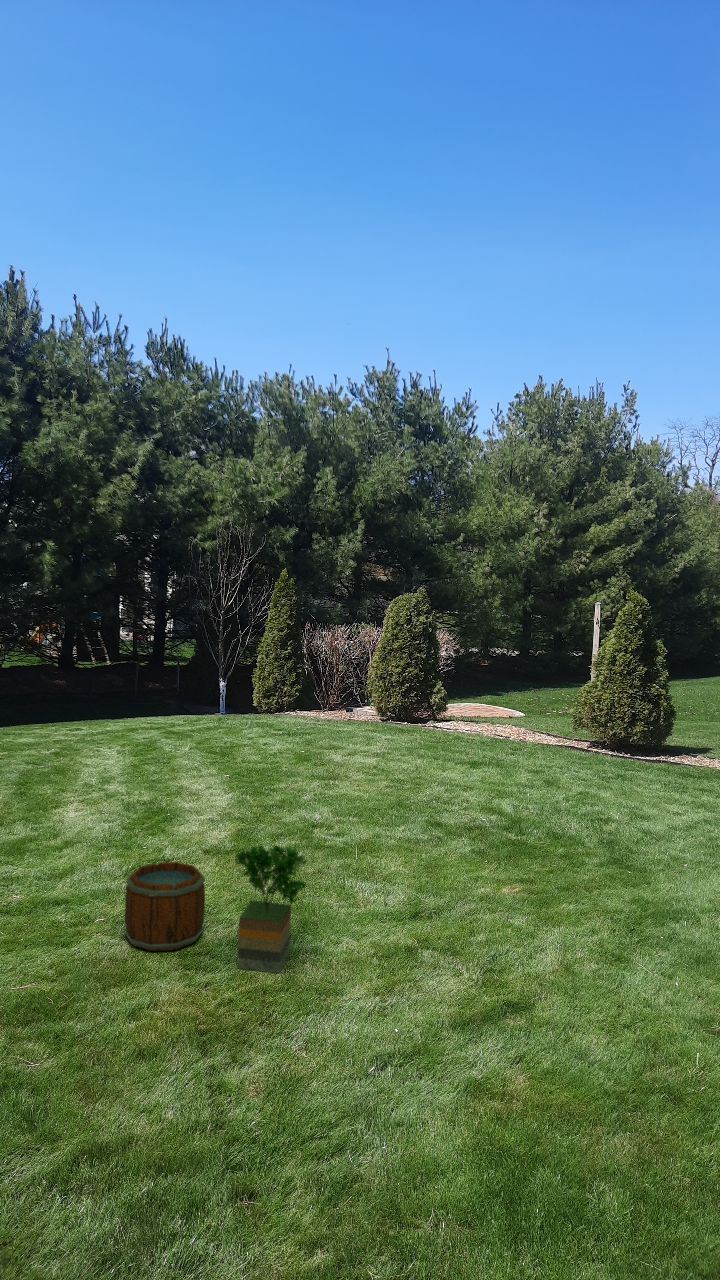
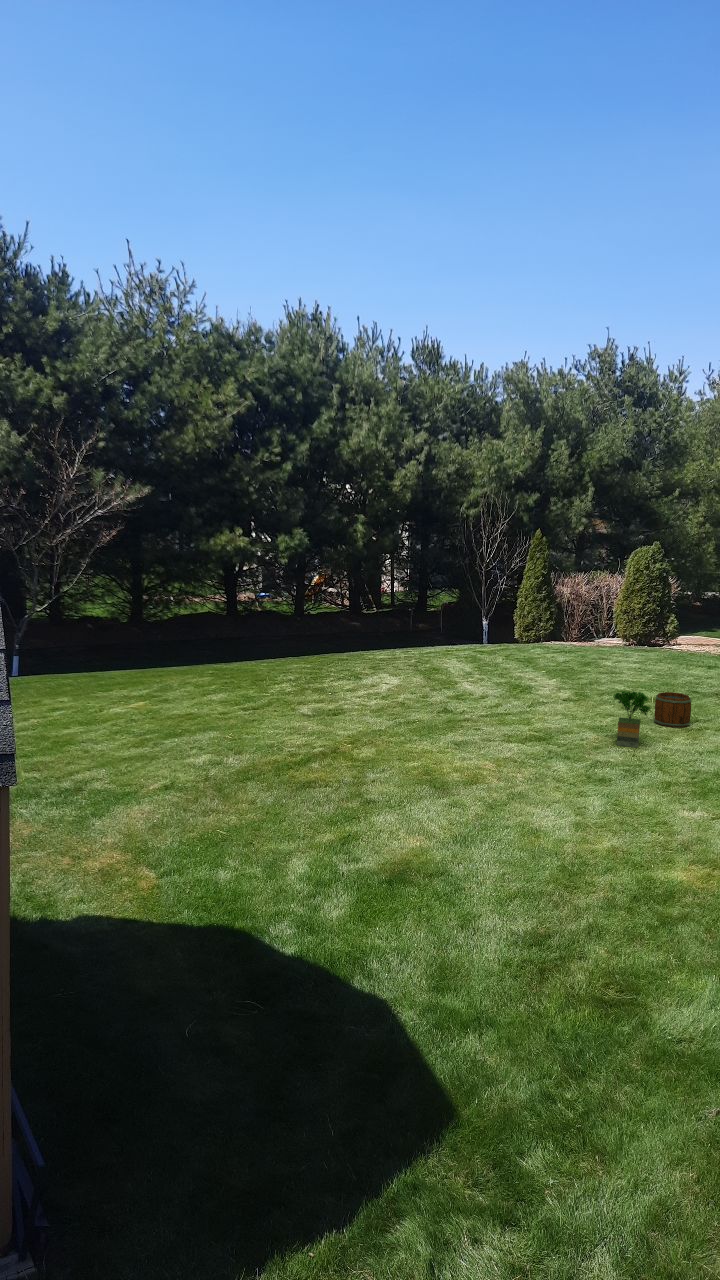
bucket: present [125,862,205,951] -> present [654,692,692,728]

